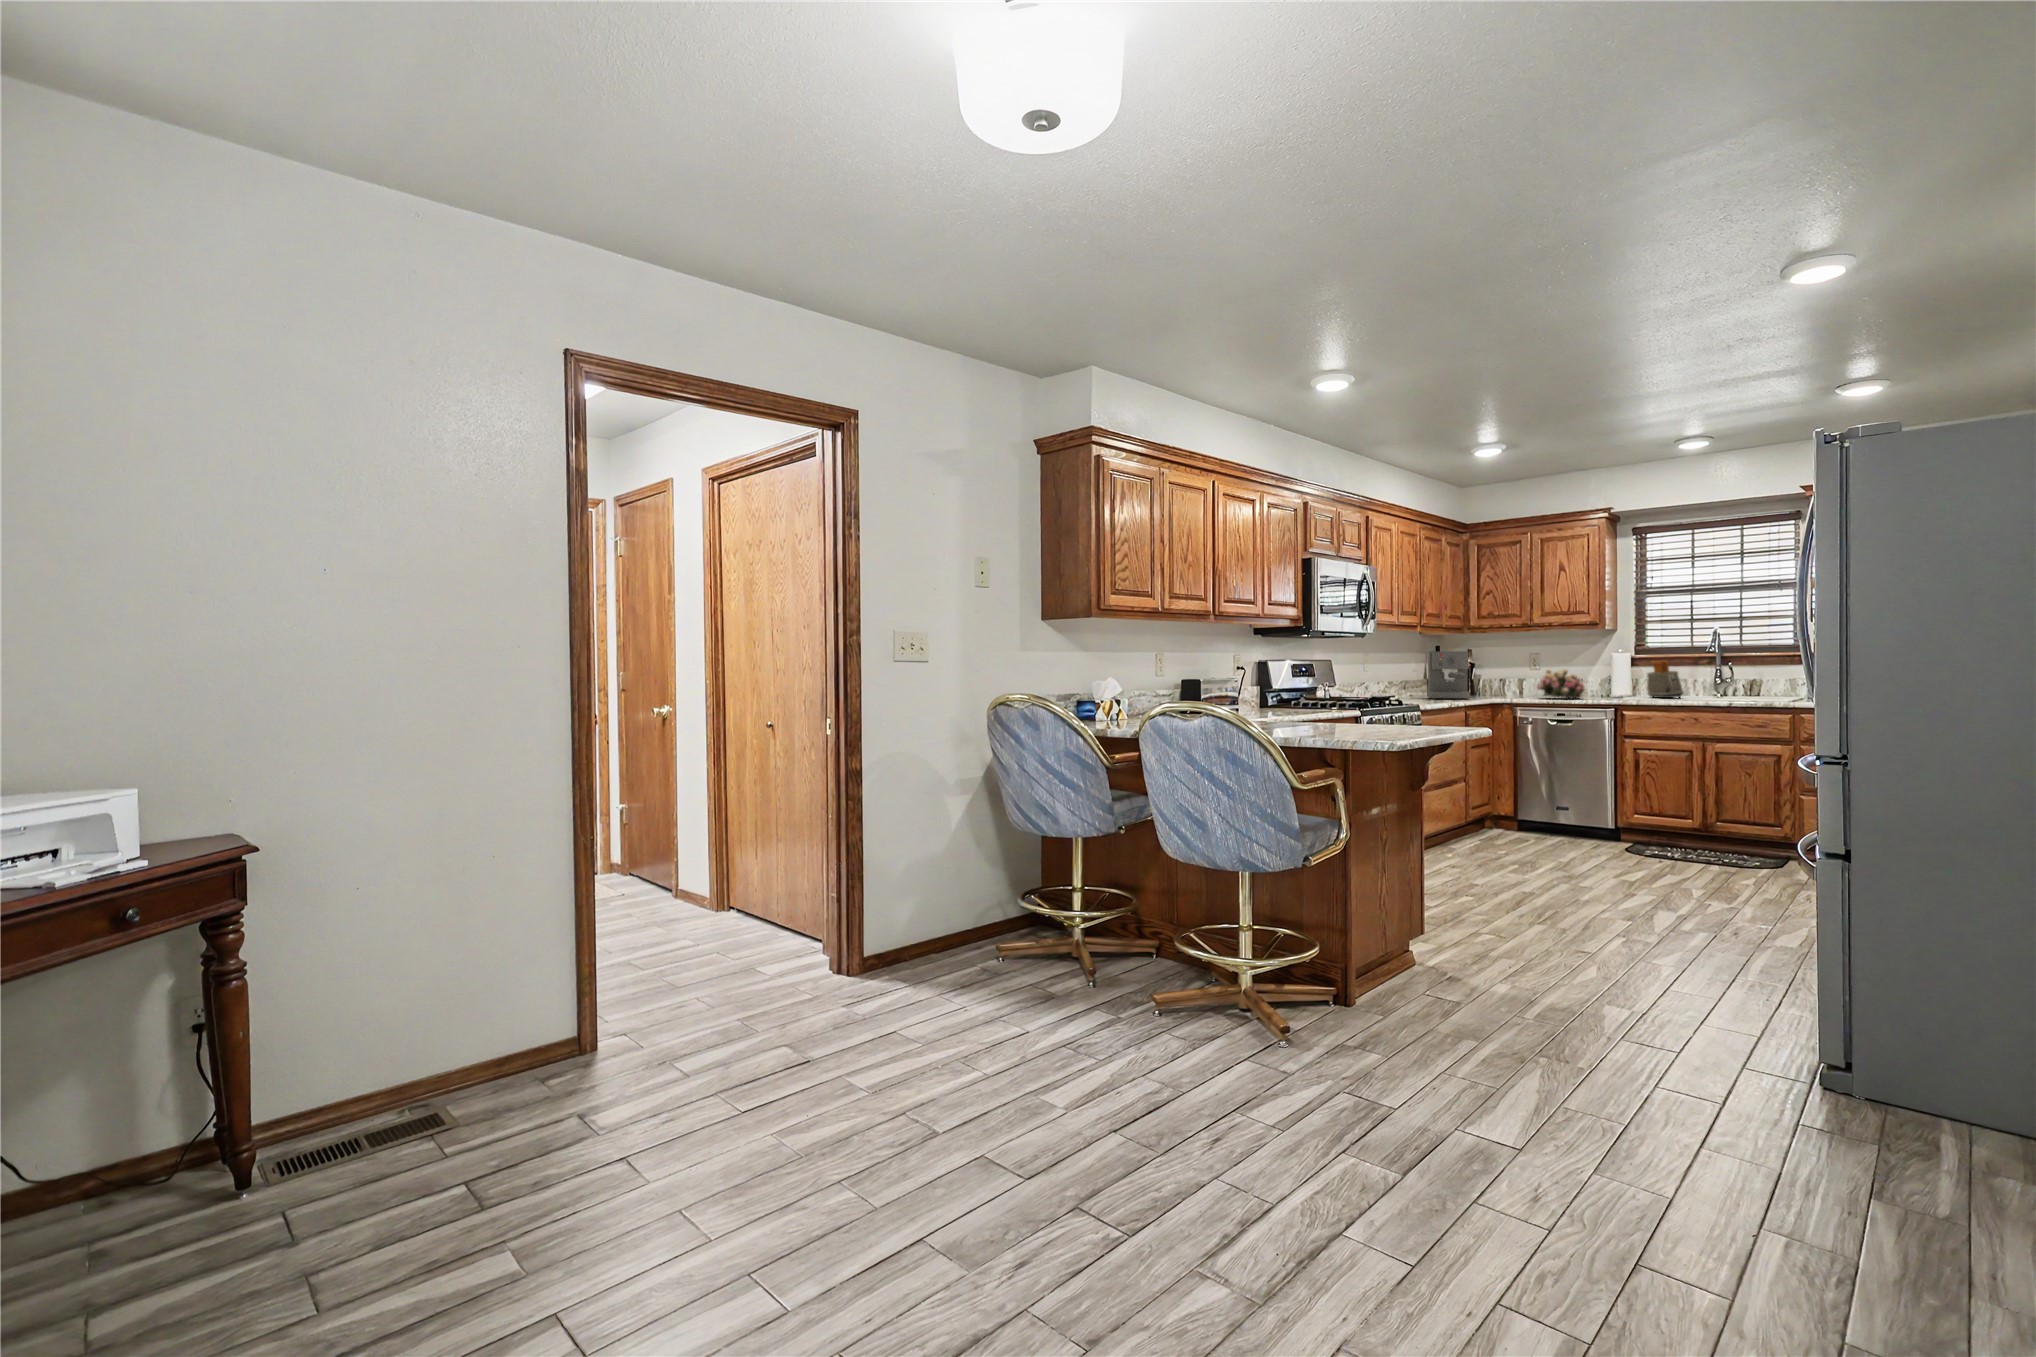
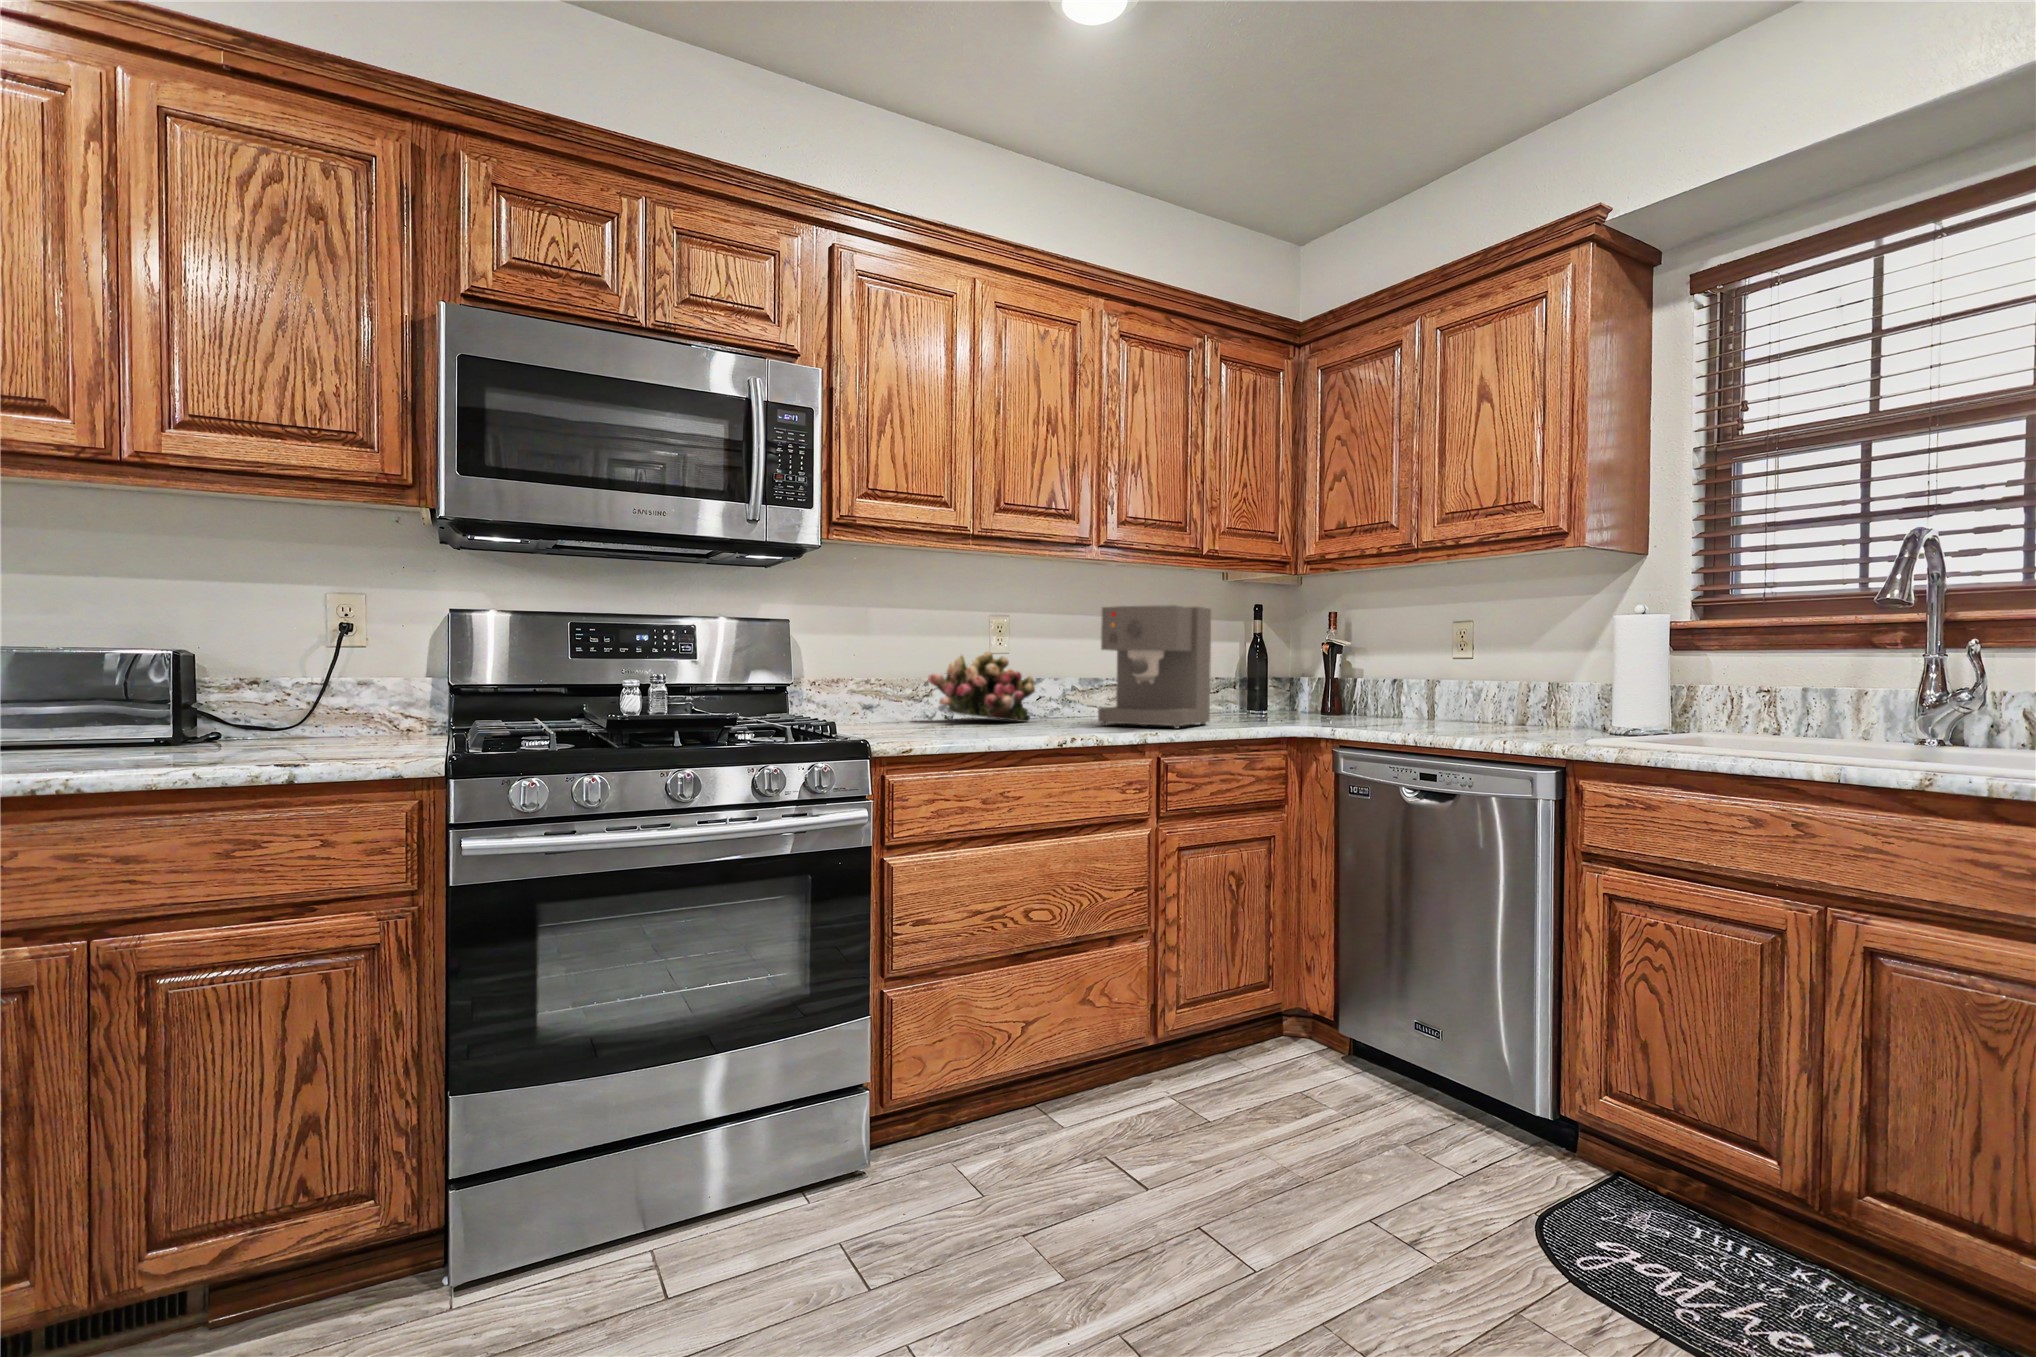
toaster: present [1647,660,1683,698] -> none [1715,629,1812,743]
flower arrangement: present [1537,669,1586,698] -> present [927,652,1035,722]

